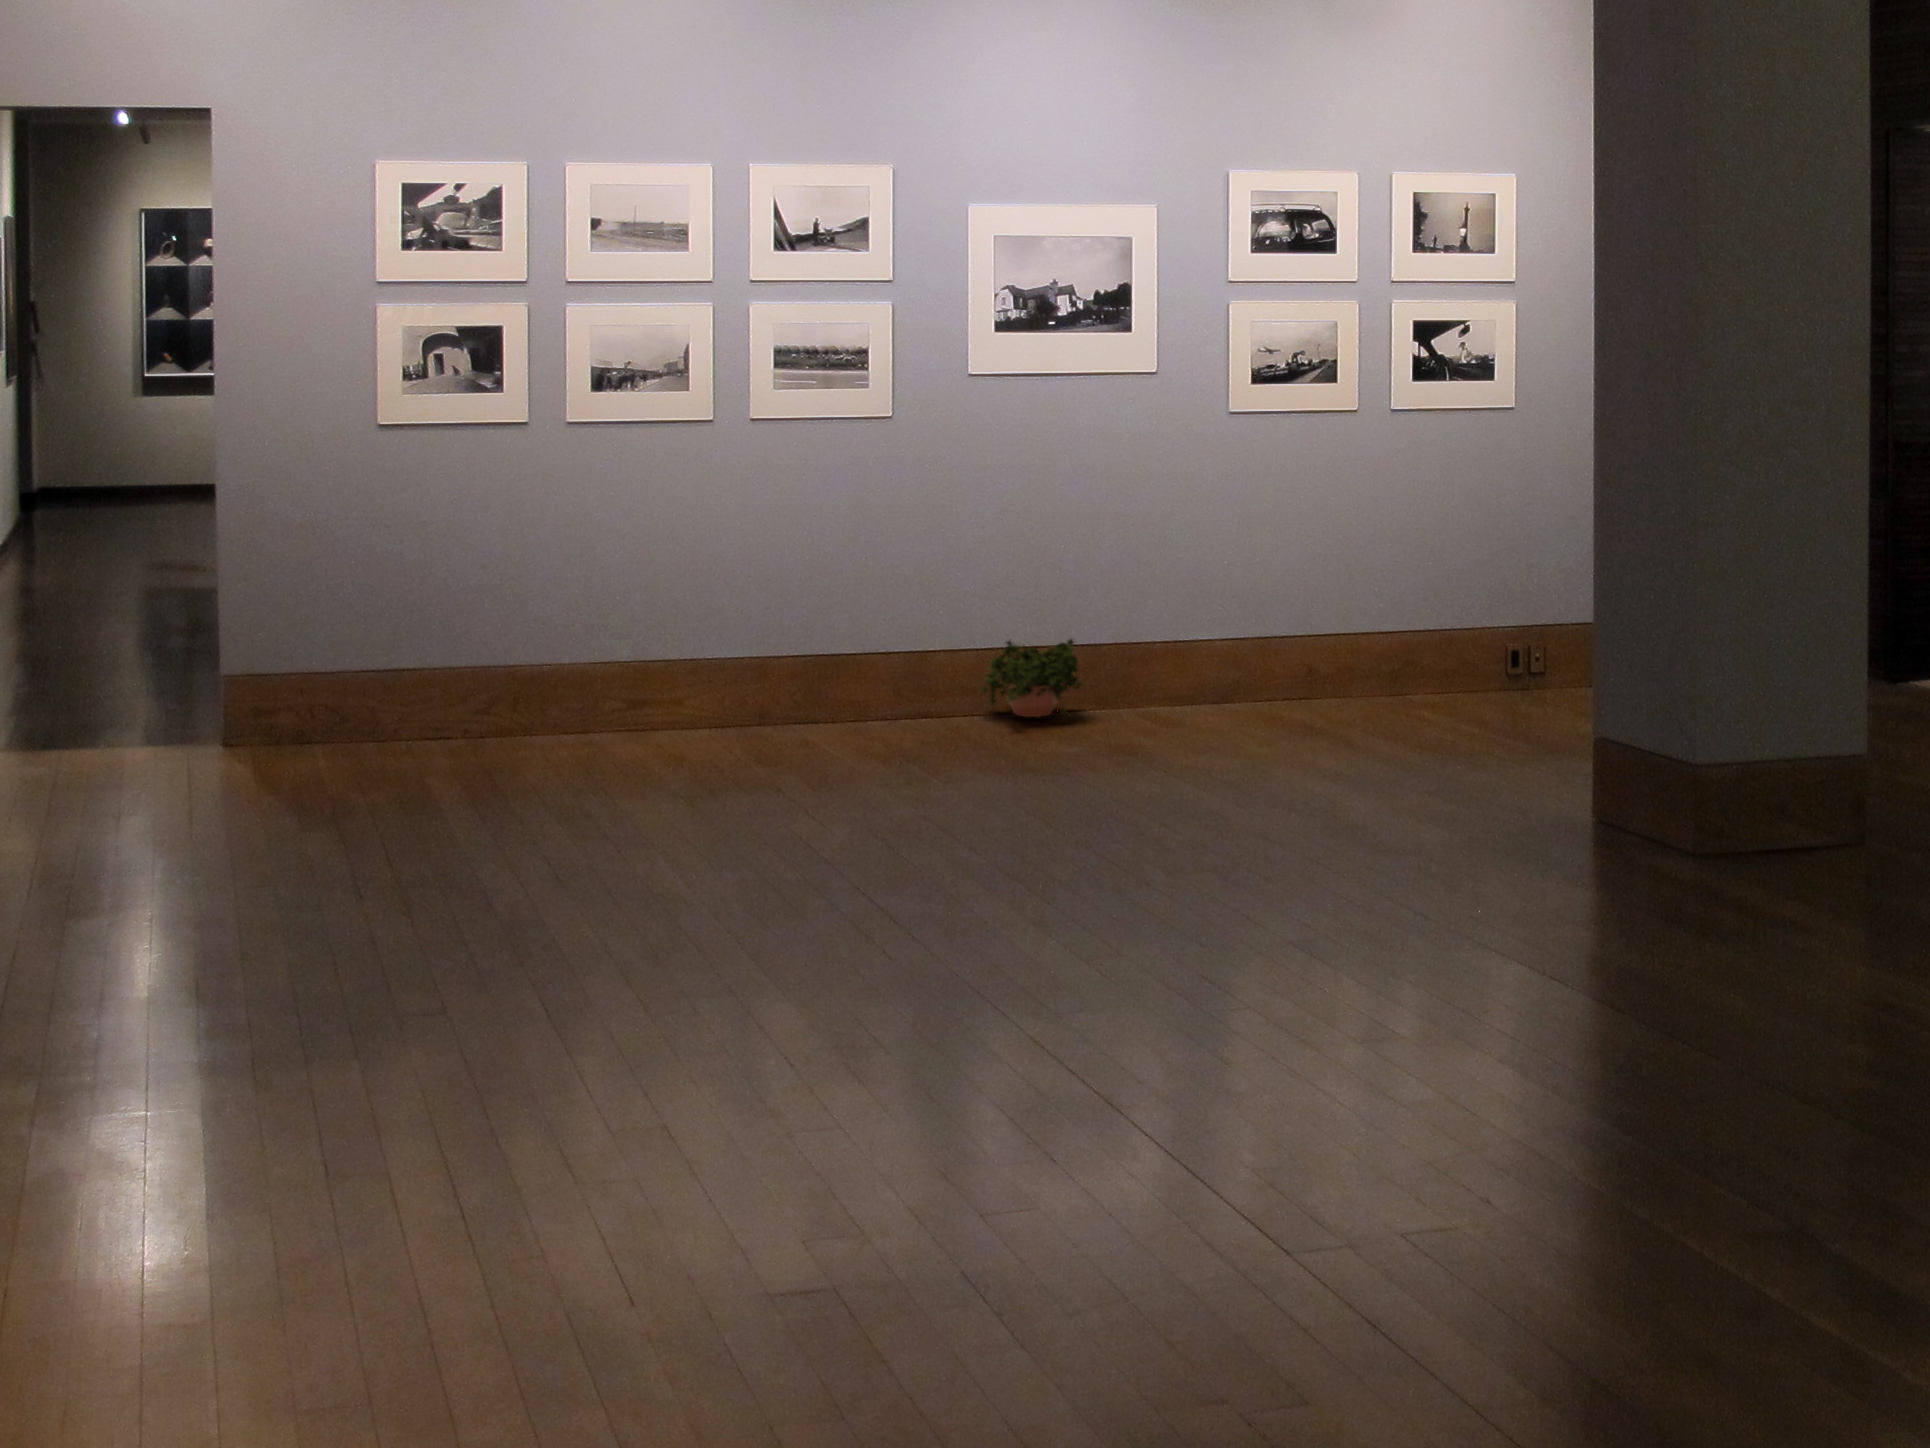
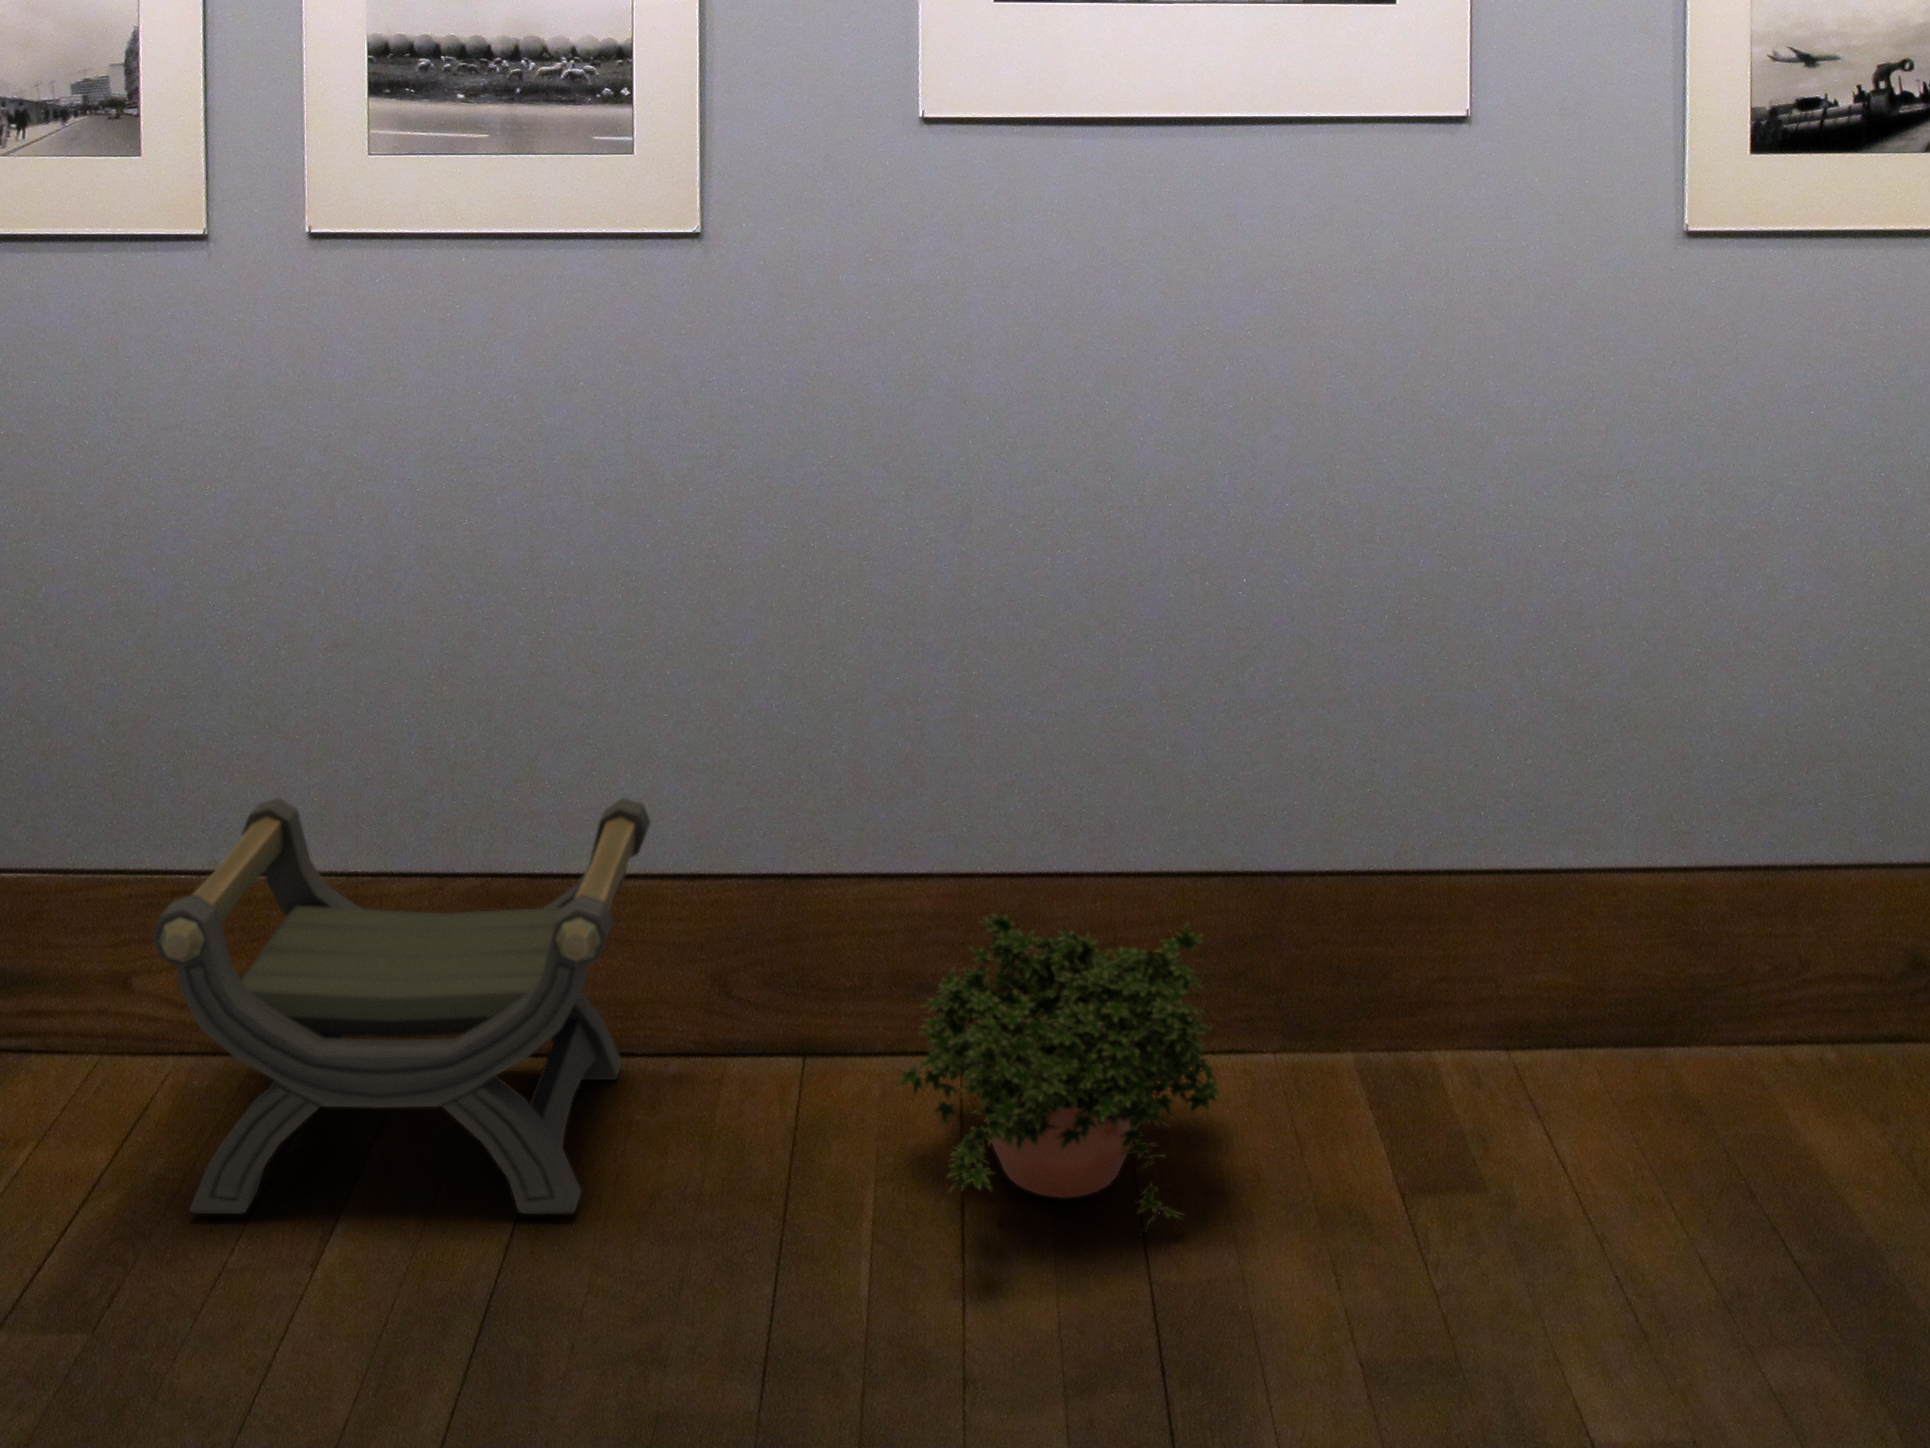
stool: none [737,615,894,733] -> present [152,798,650,1214]

